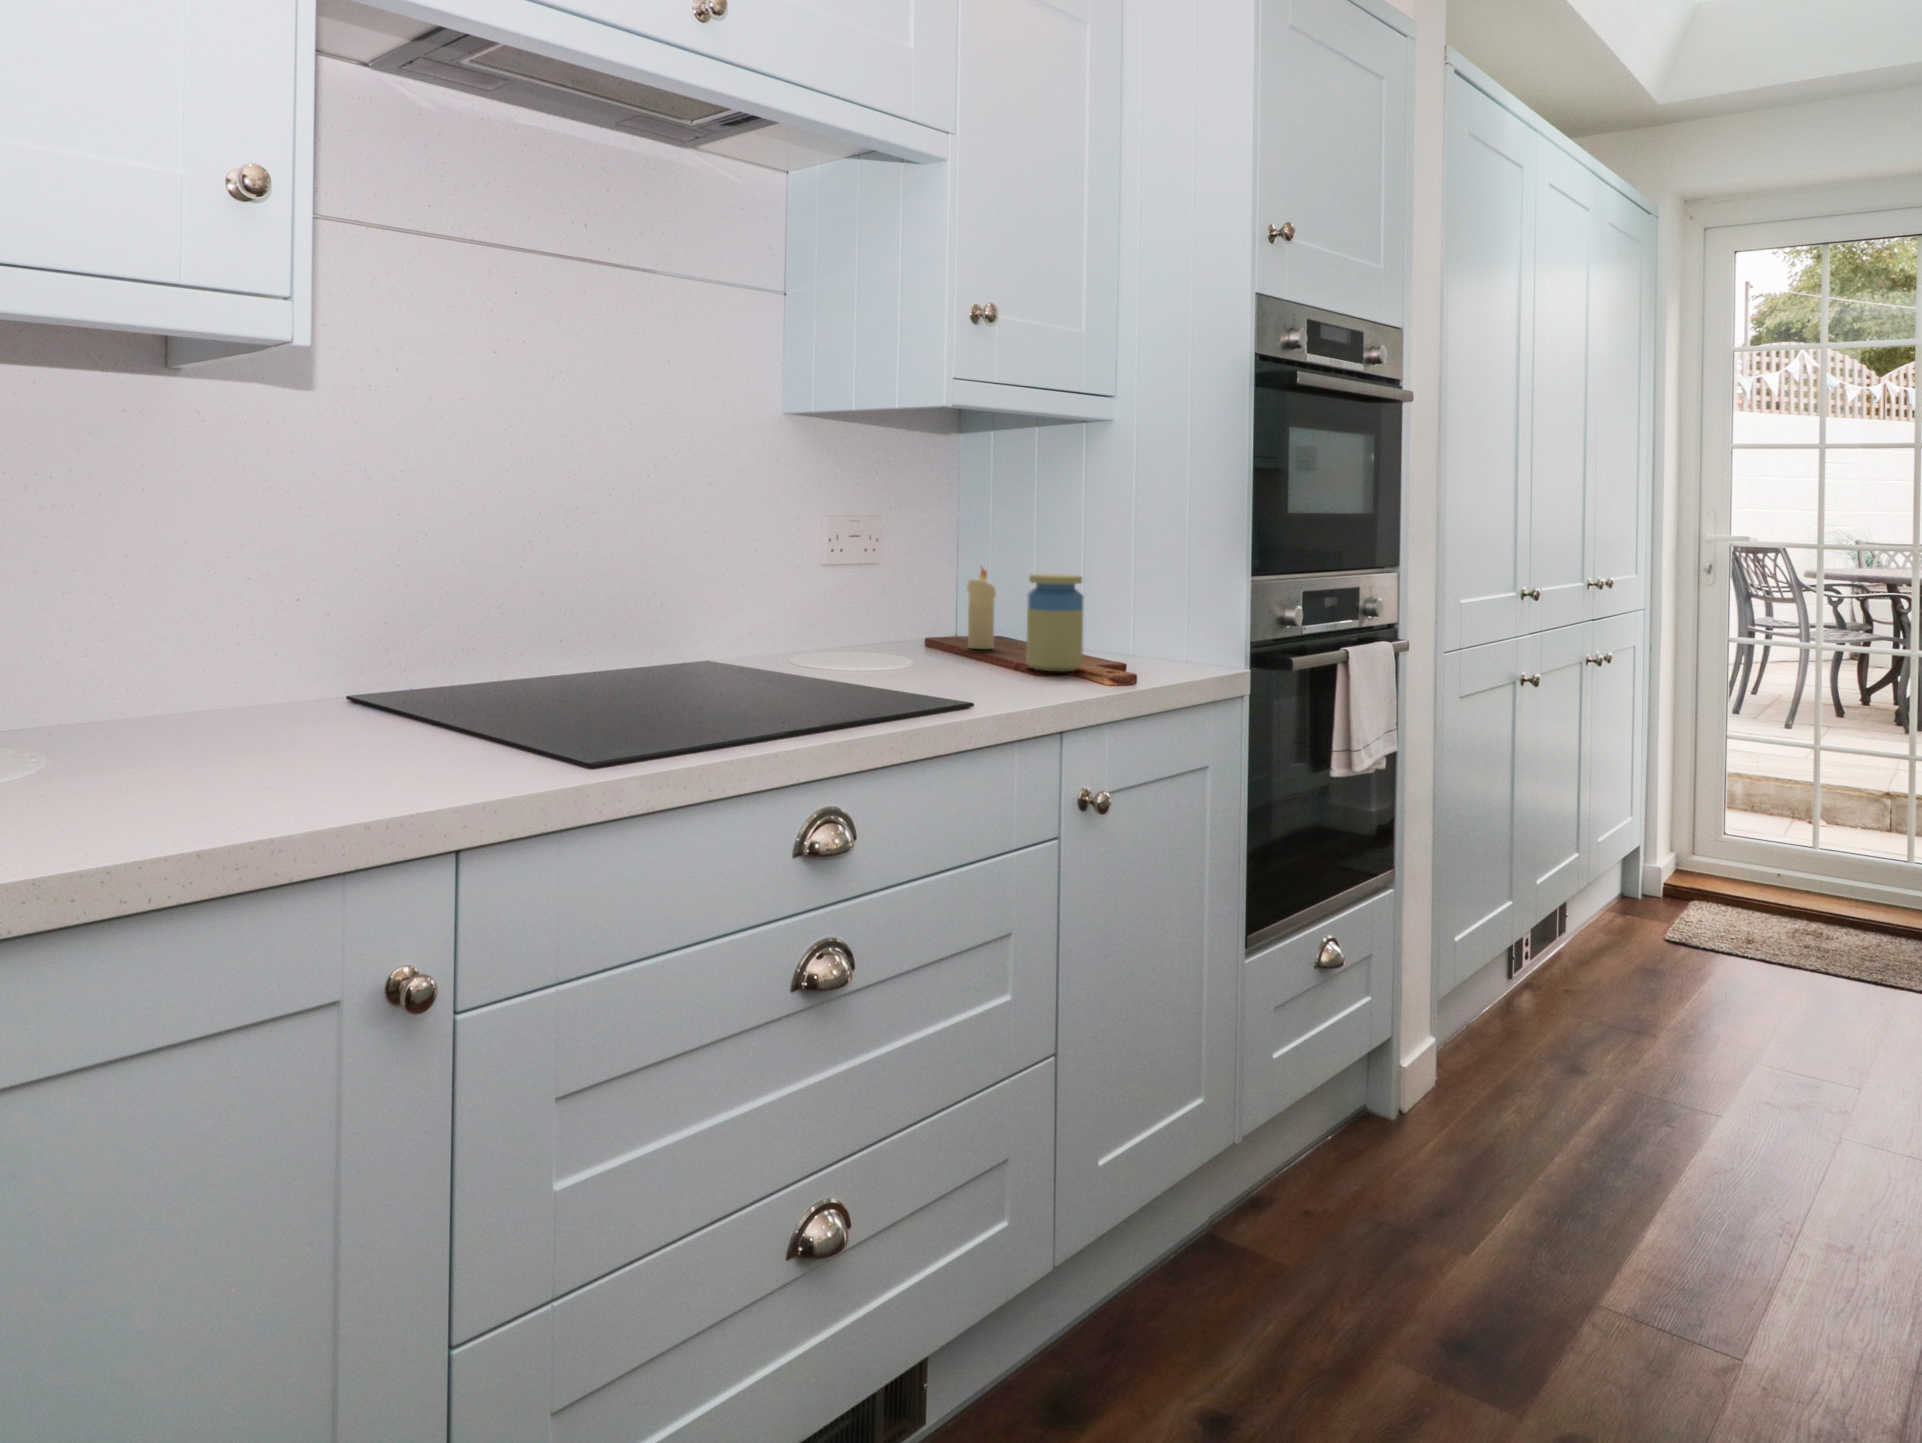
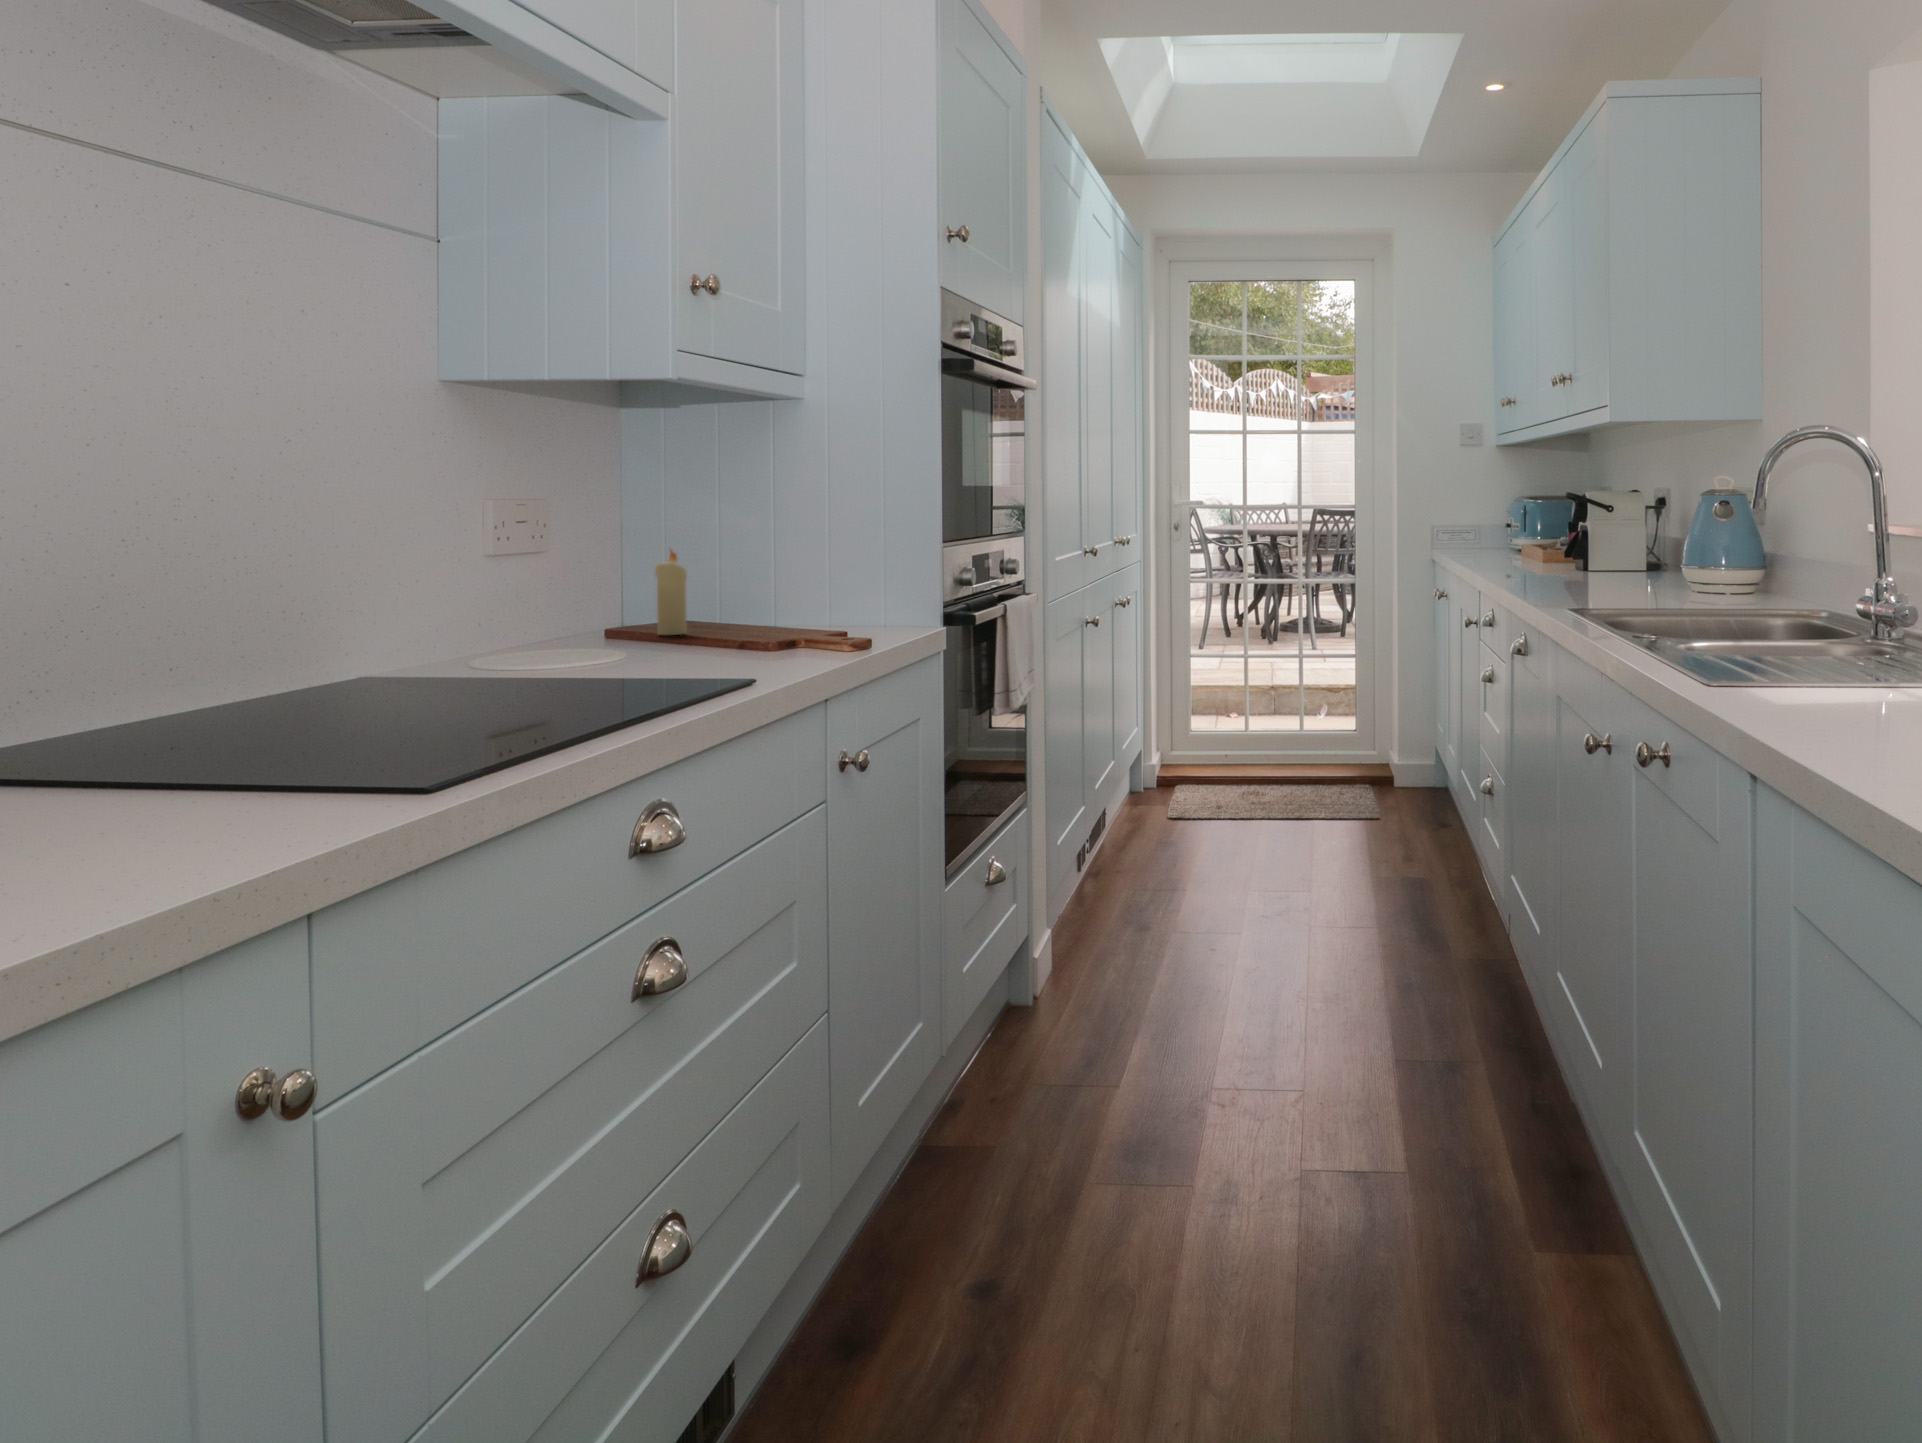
jar: present [1026,574,1083,671] -> none [745,550,806,647]

